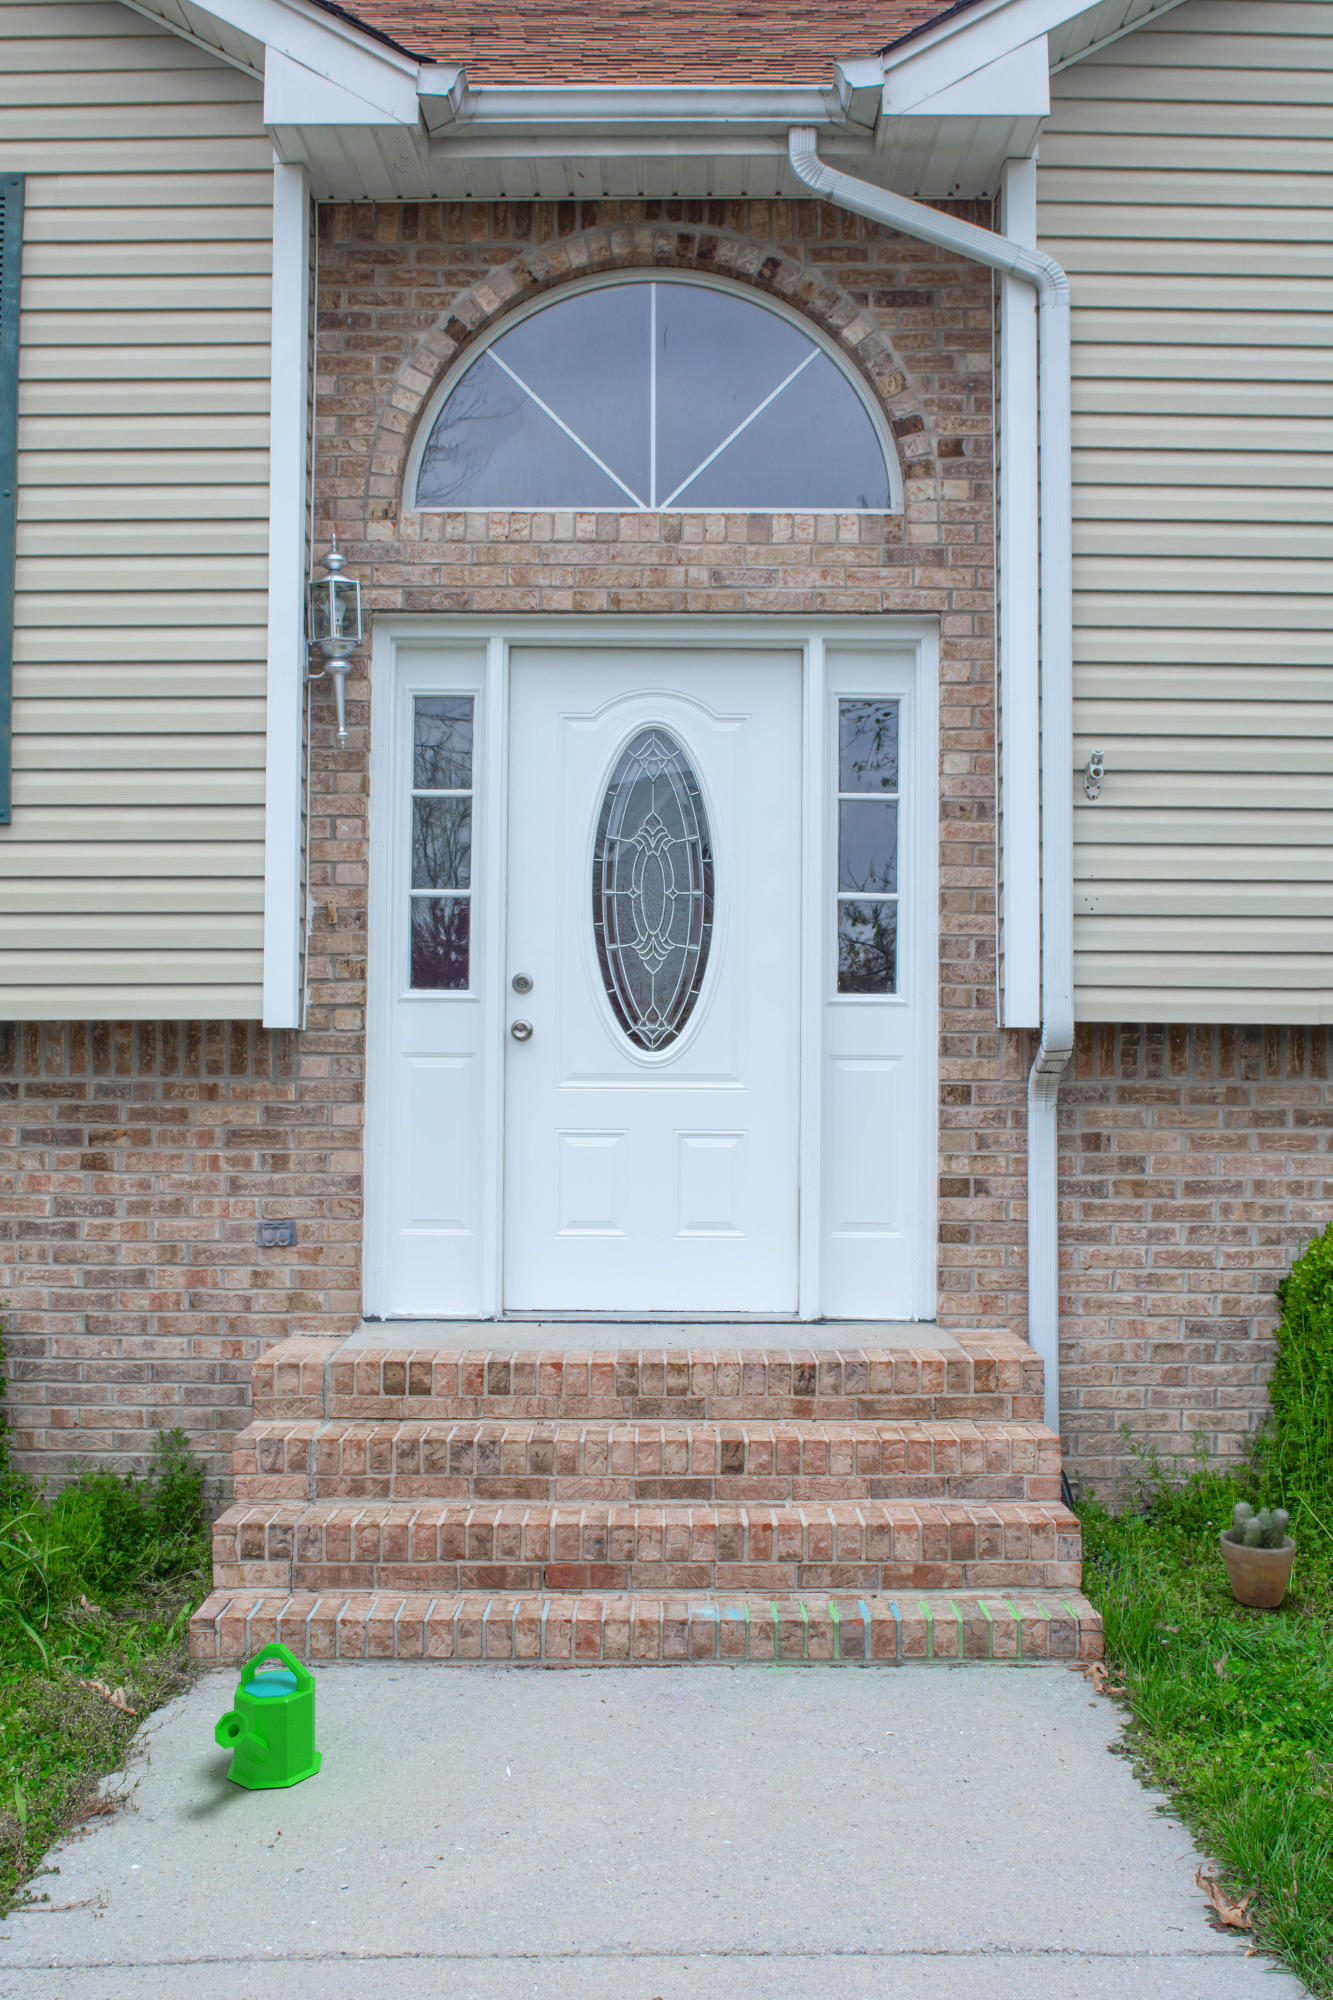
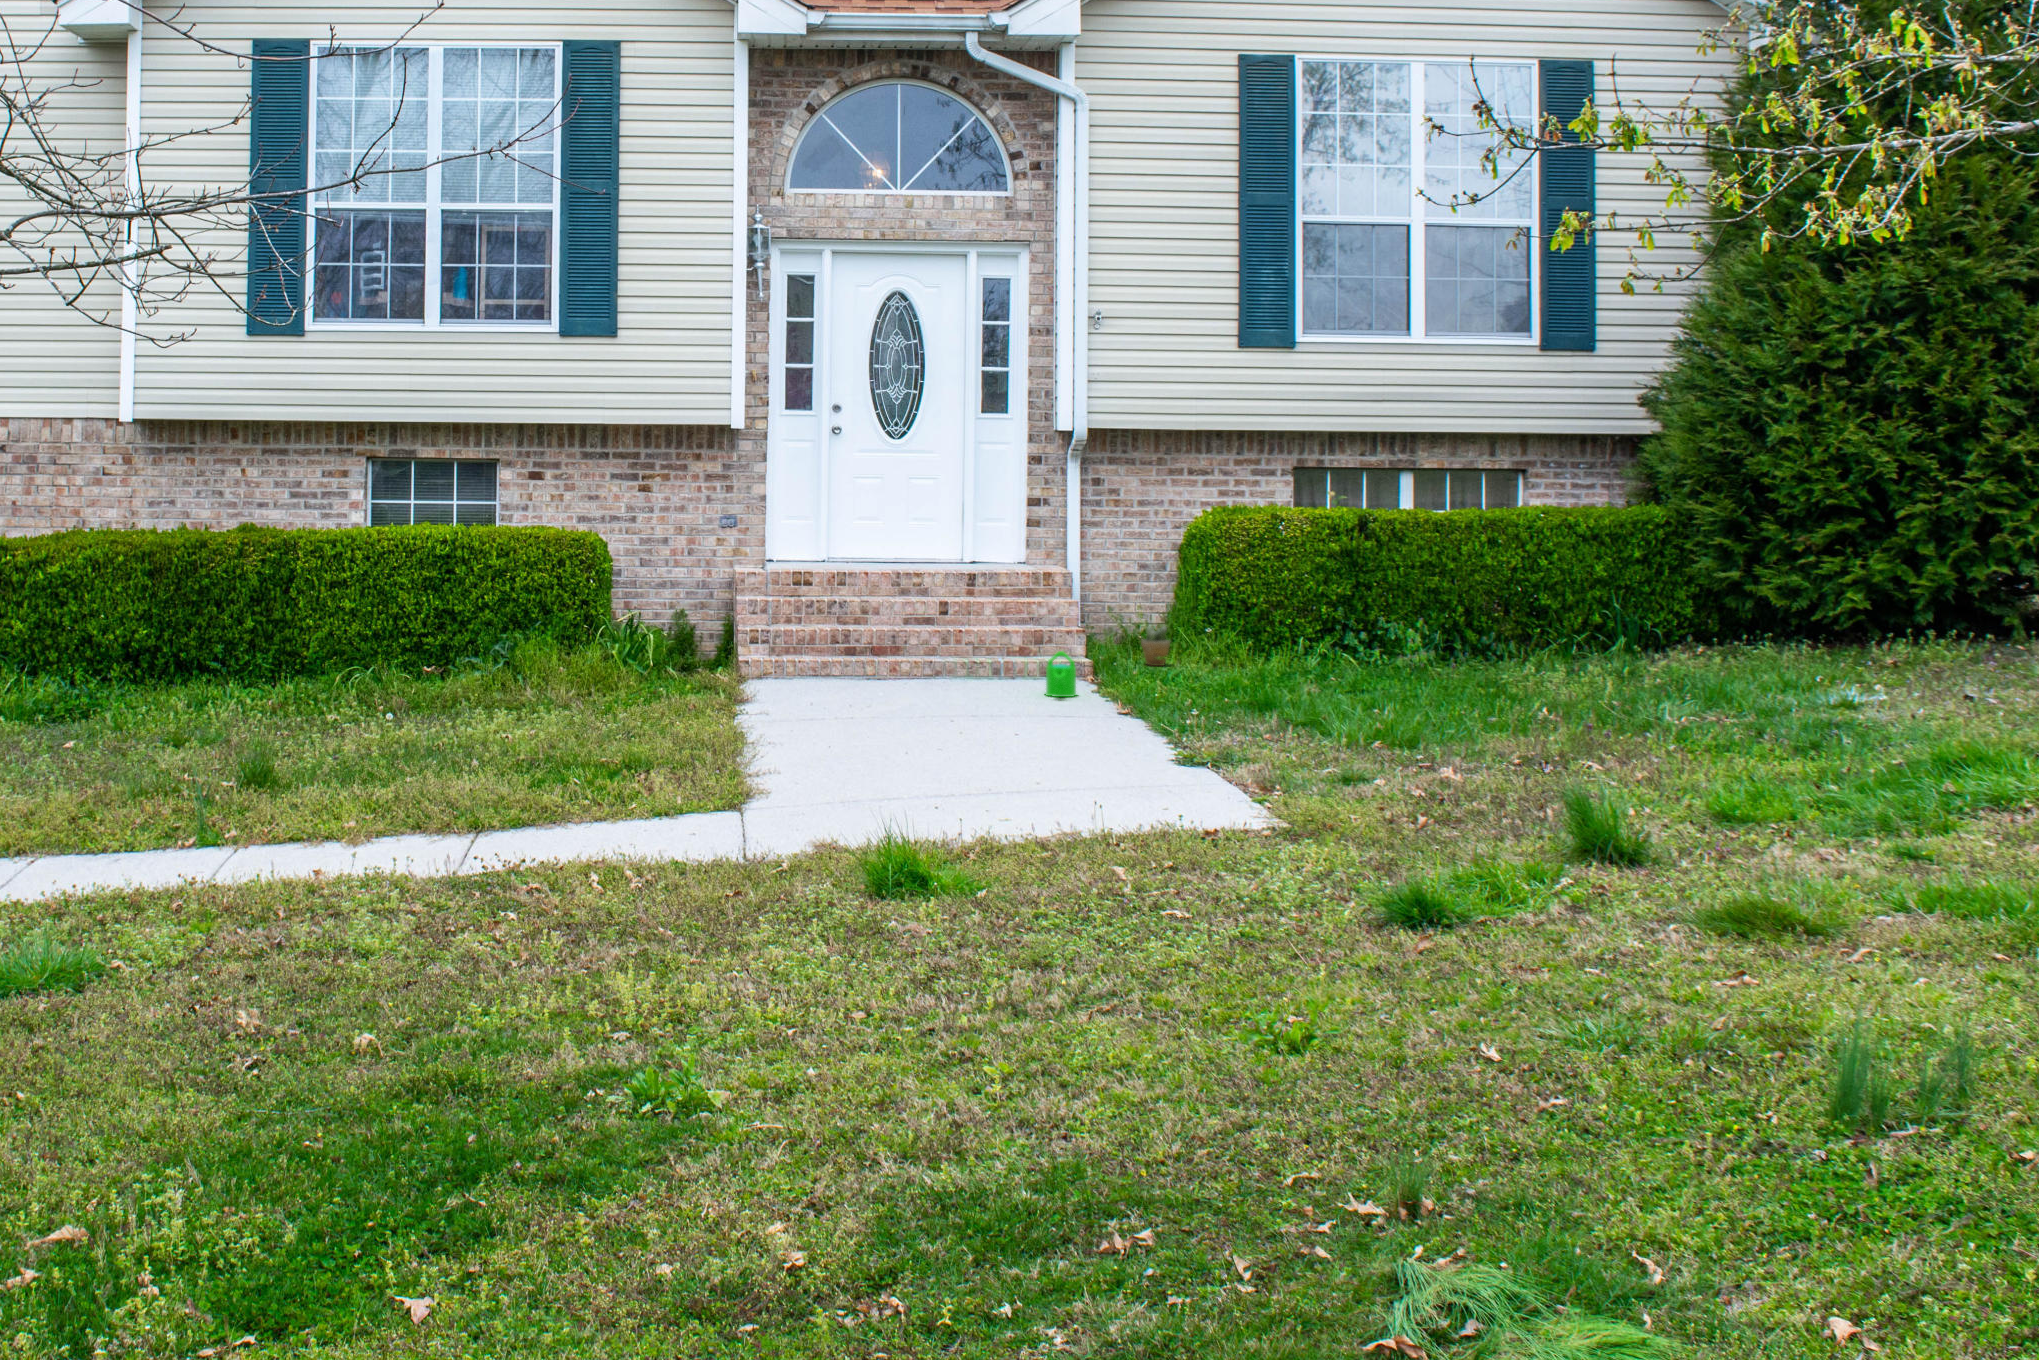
watering can: present [215,1643,322,1789] -> present [1046,651,1076,697]

